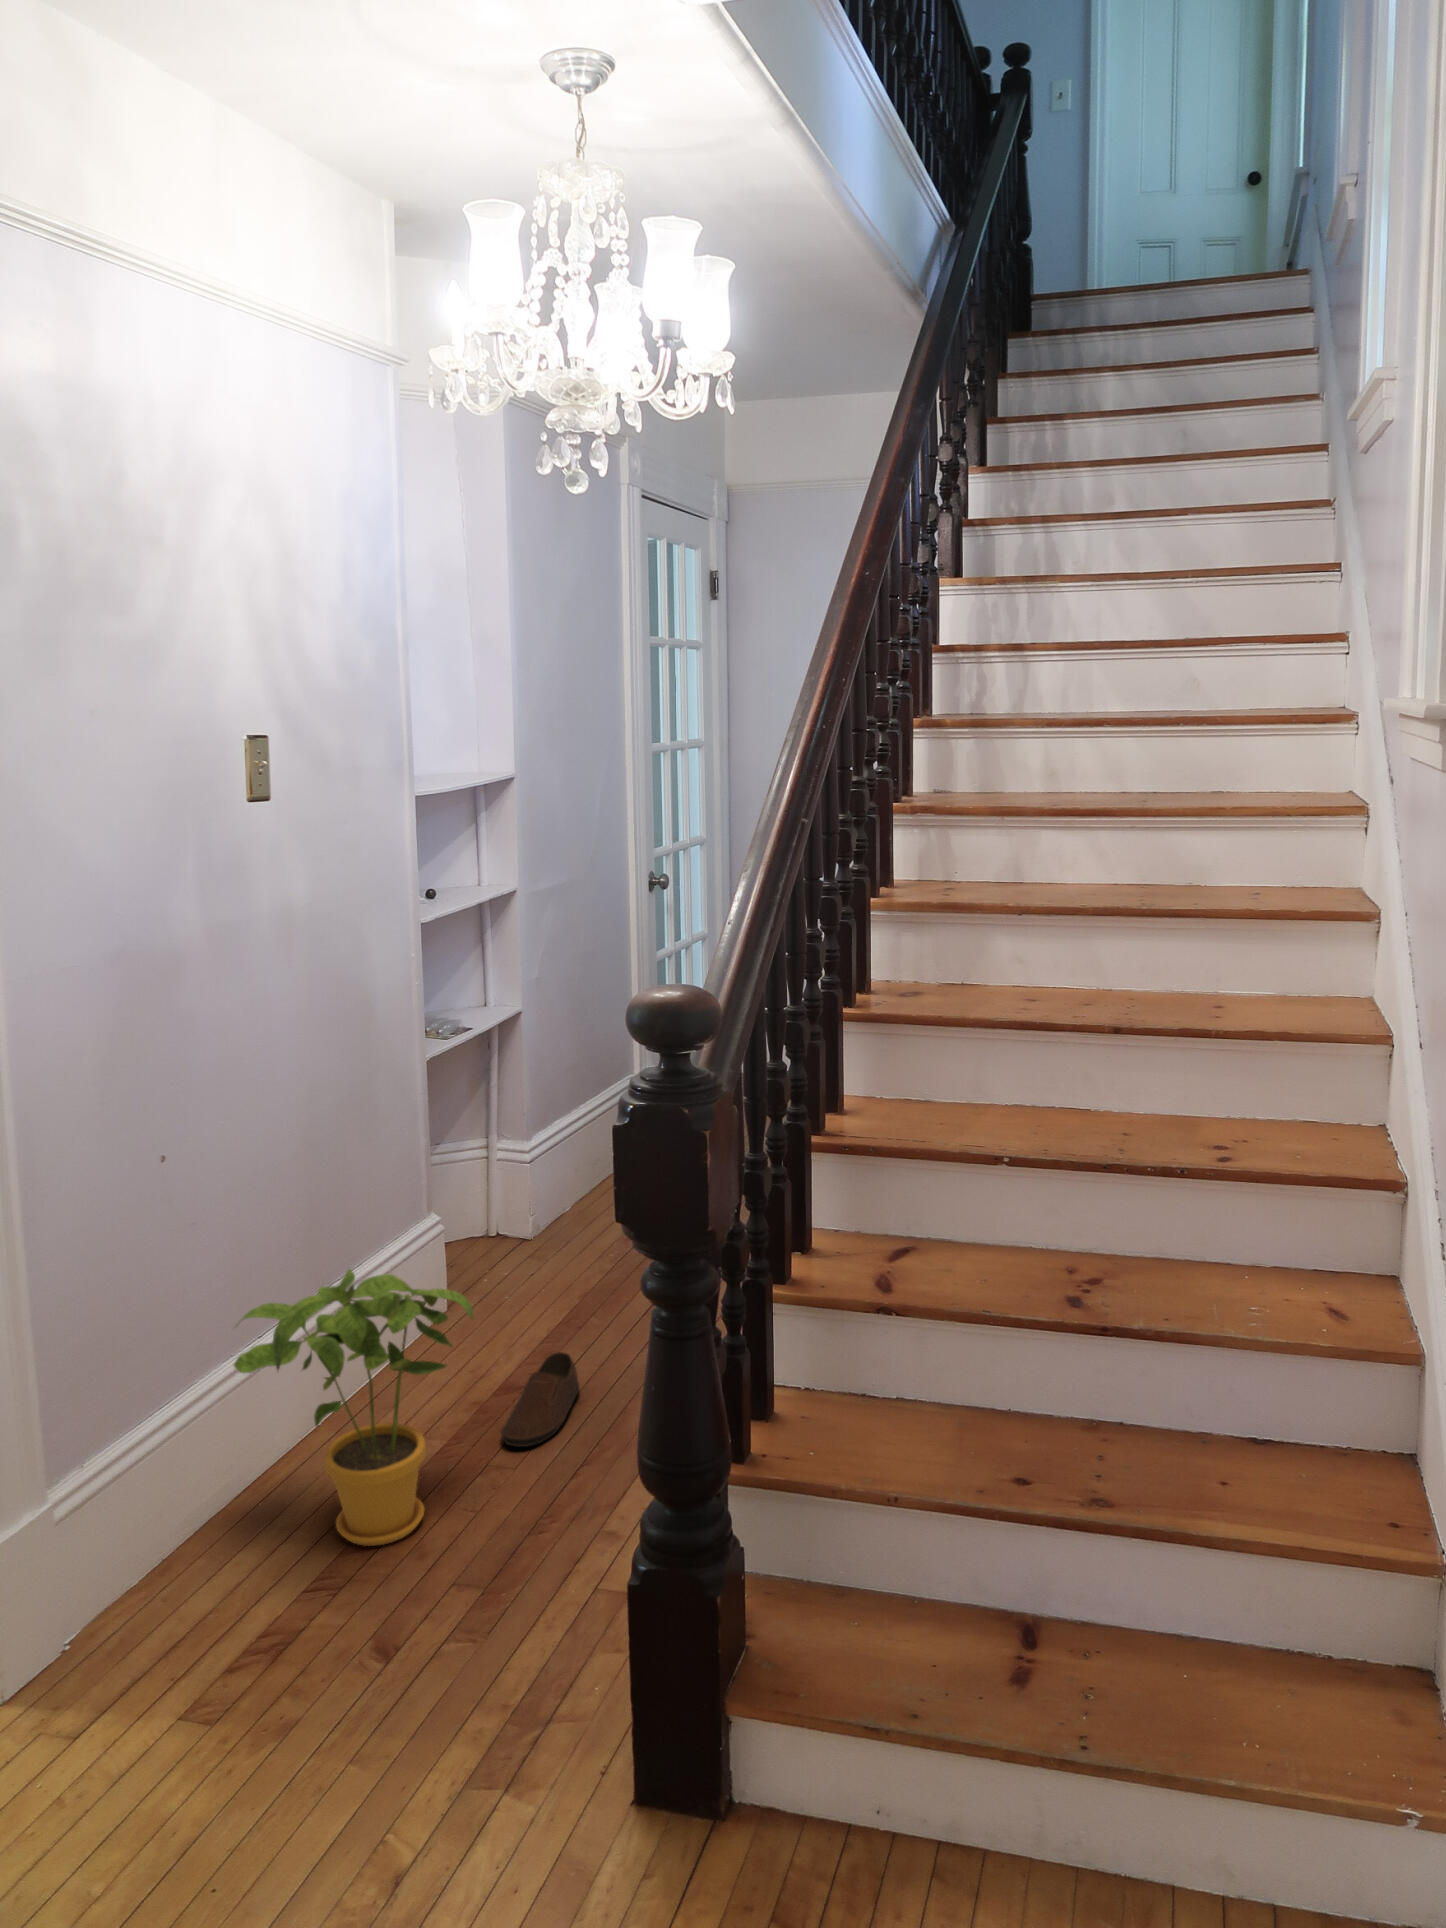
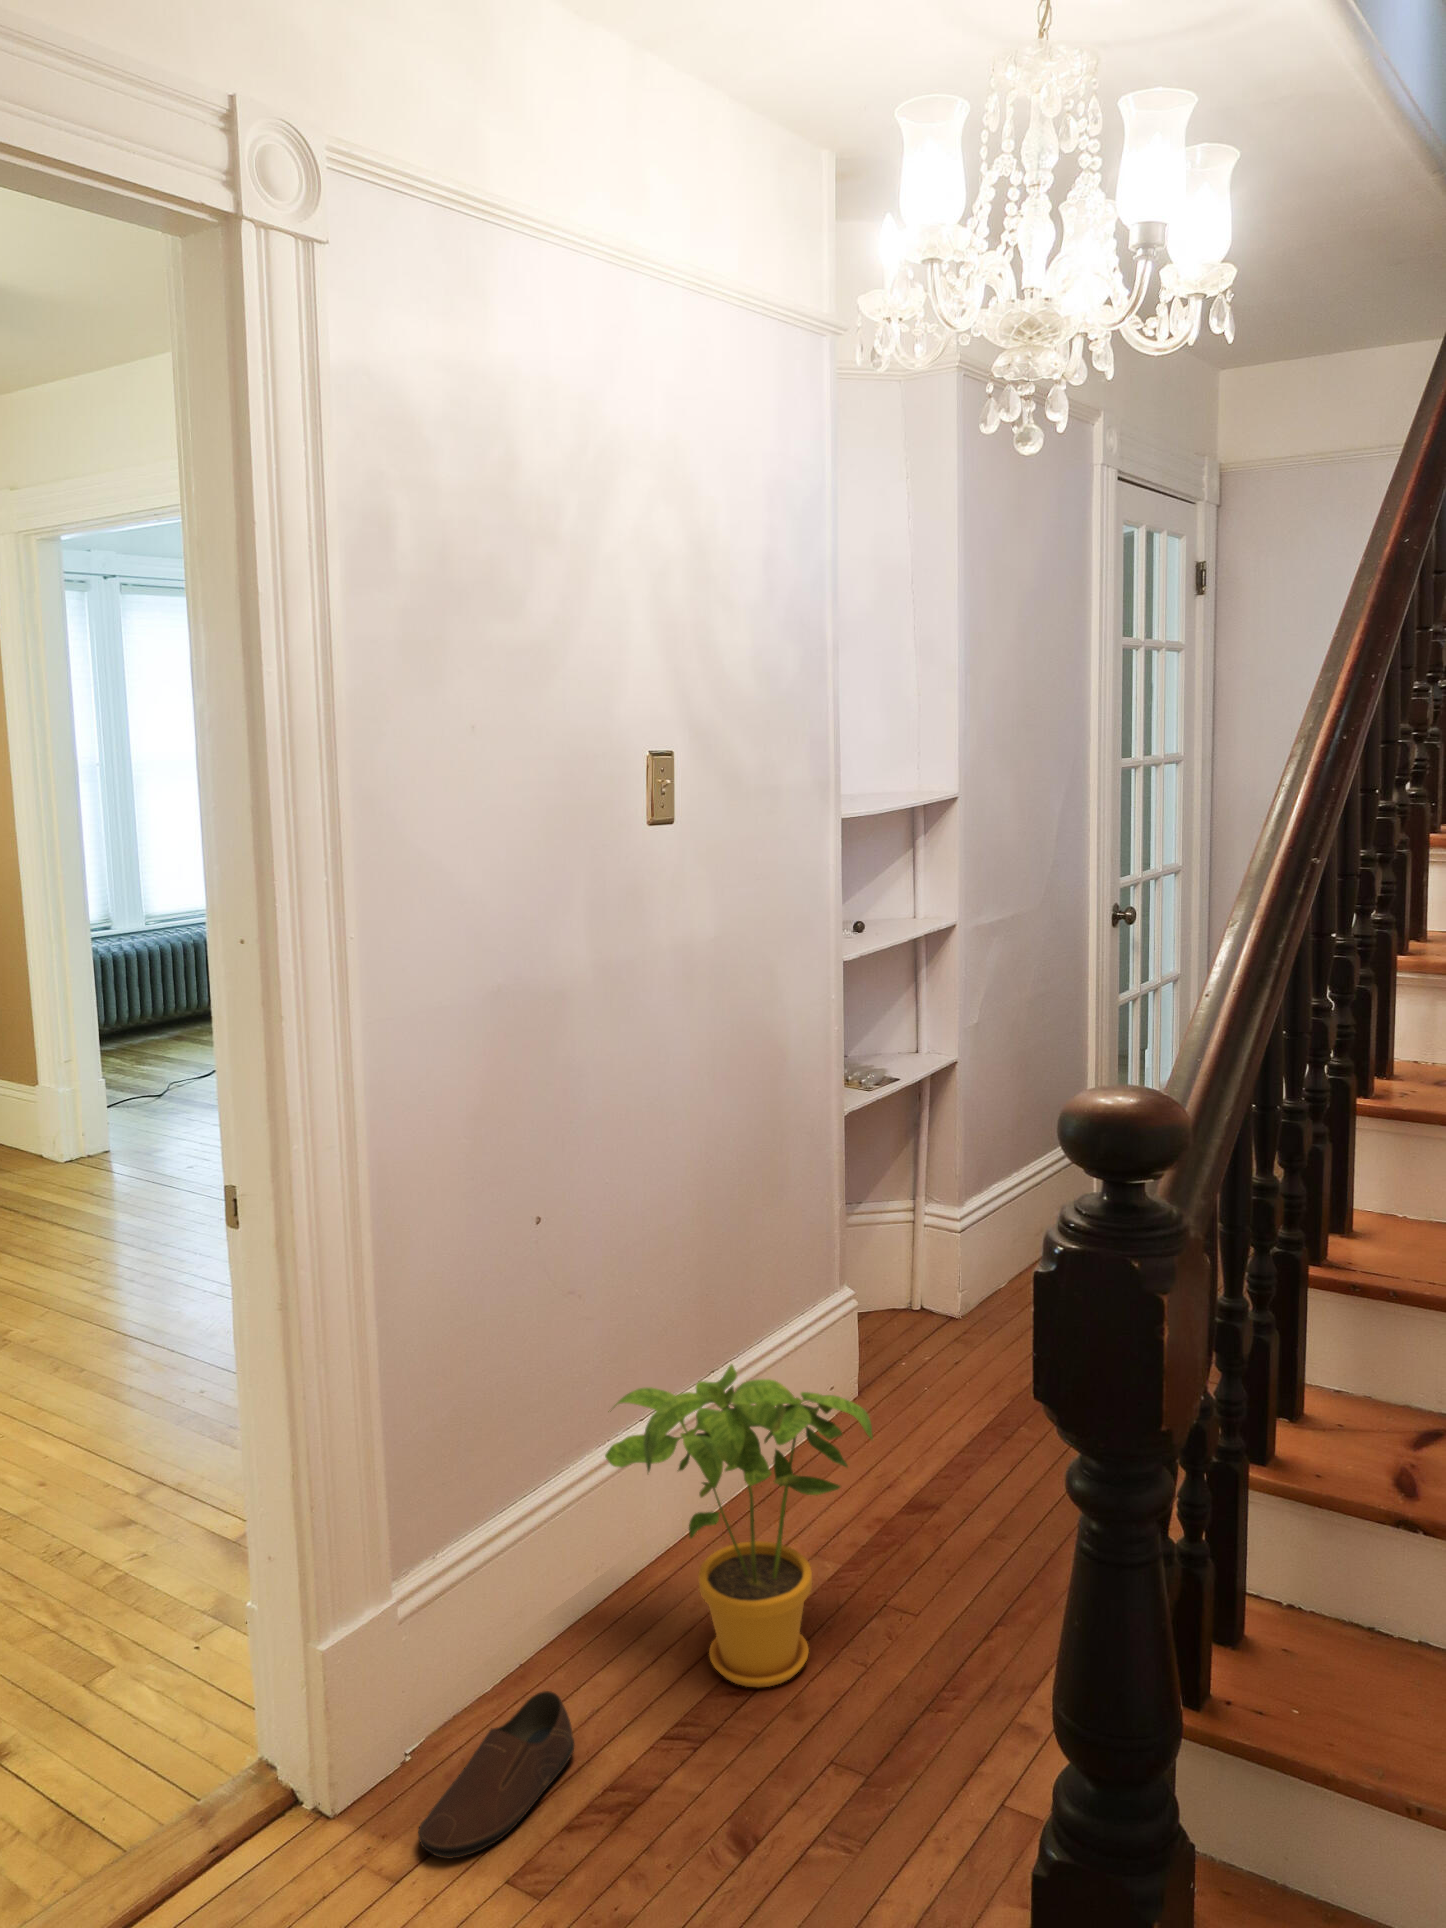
shoe: present [501,1352,579,1447] -> present [418,1691,575,1859]

